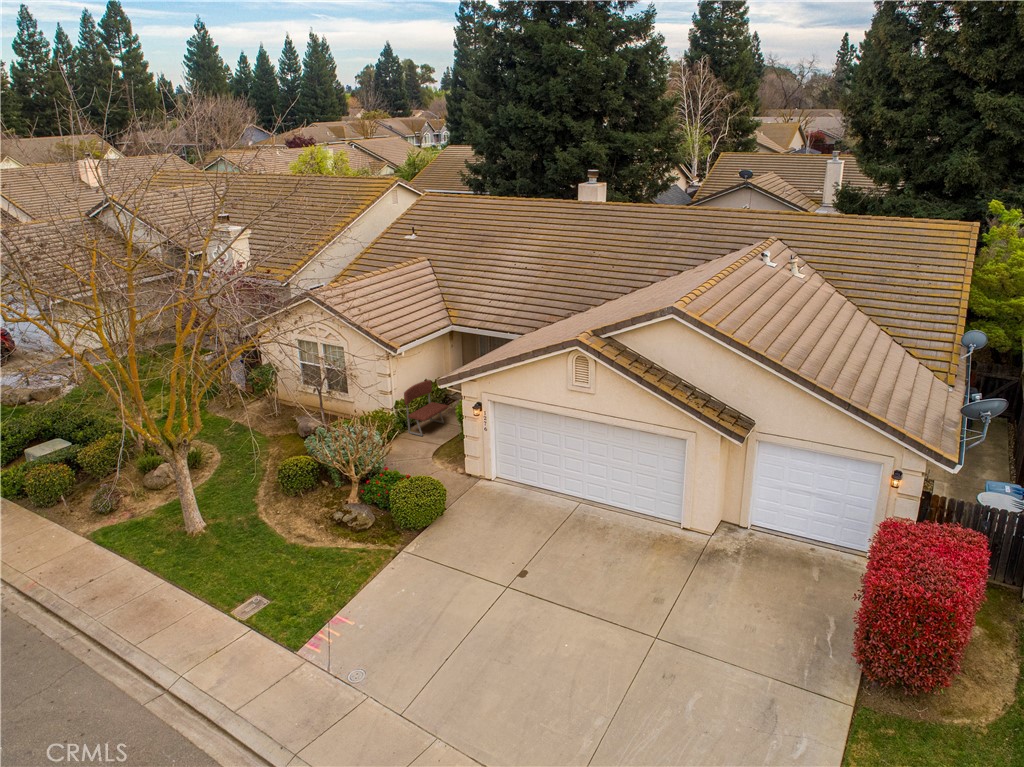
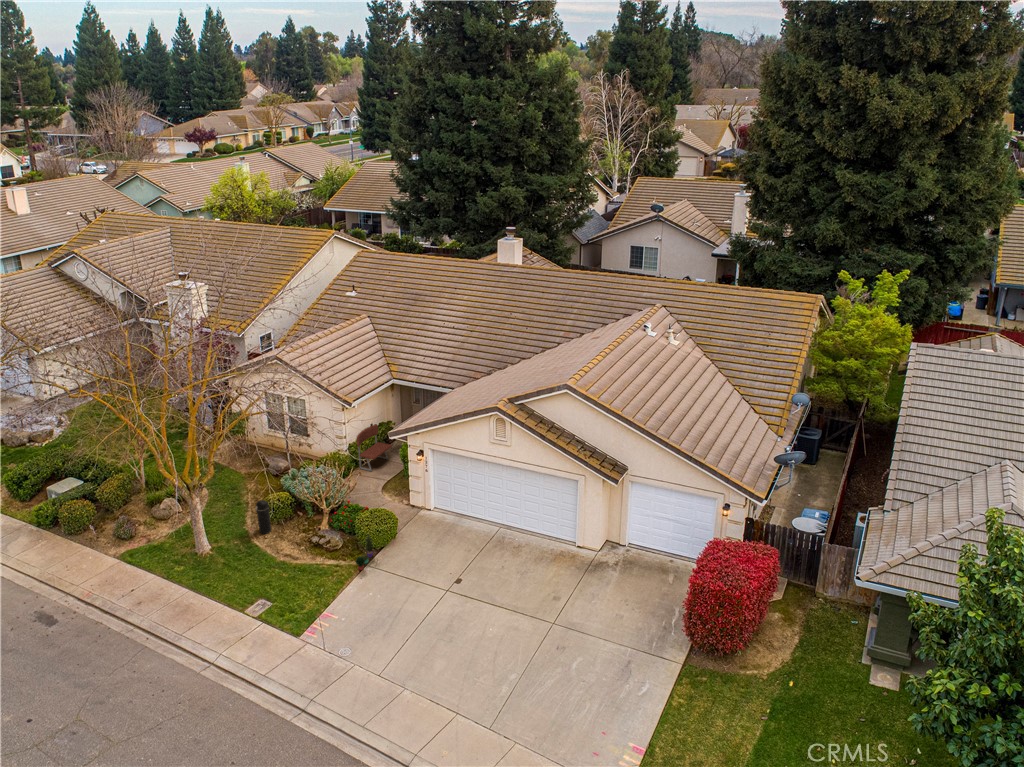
trash can: none [266,464,289,508] -> present [255,500,271,534]
potted plant: none [385,510,413,559] -> present [356,535,373,570]

